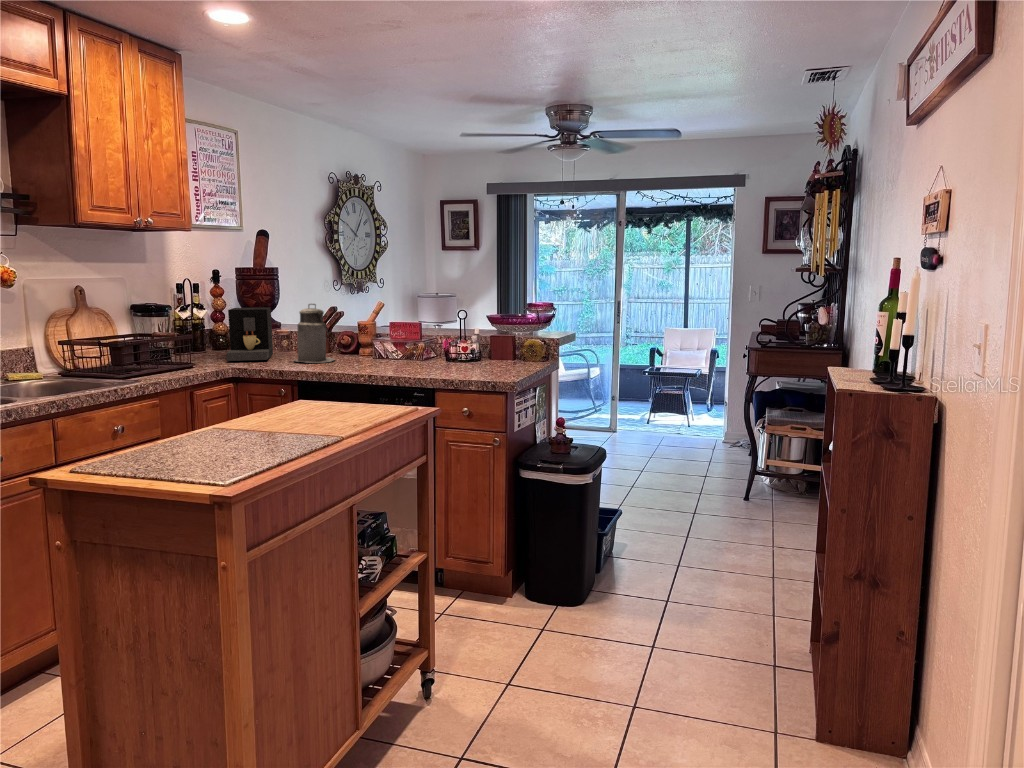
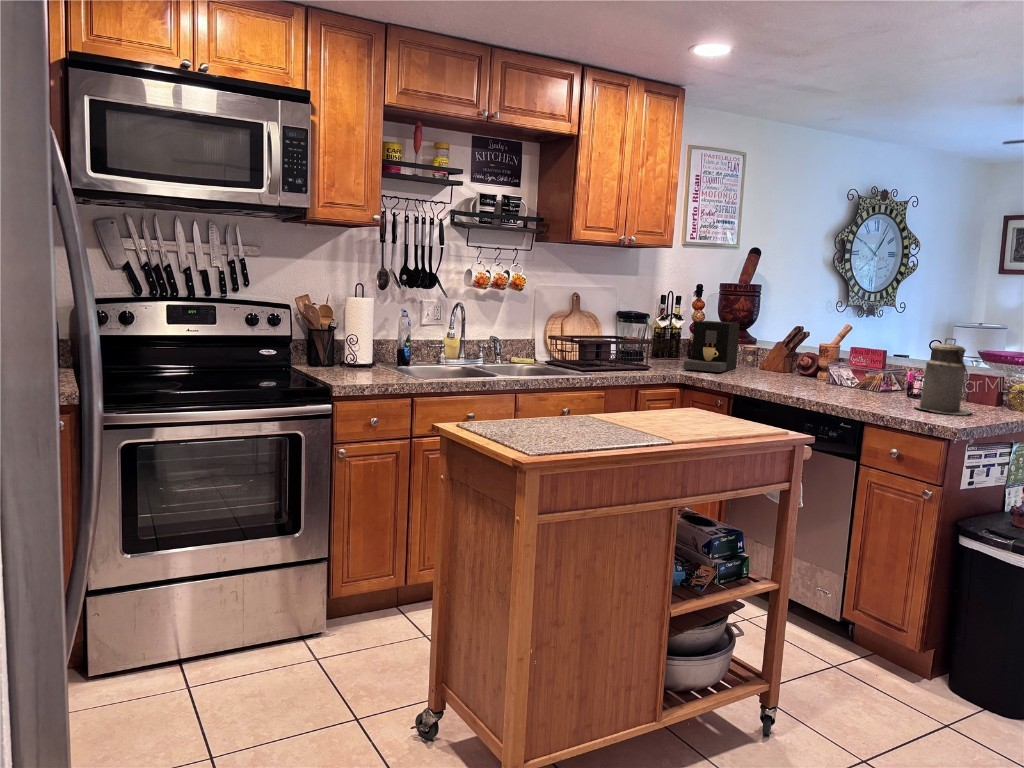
canister: present [294,304,334,363] -> present [915,338,972,415]

